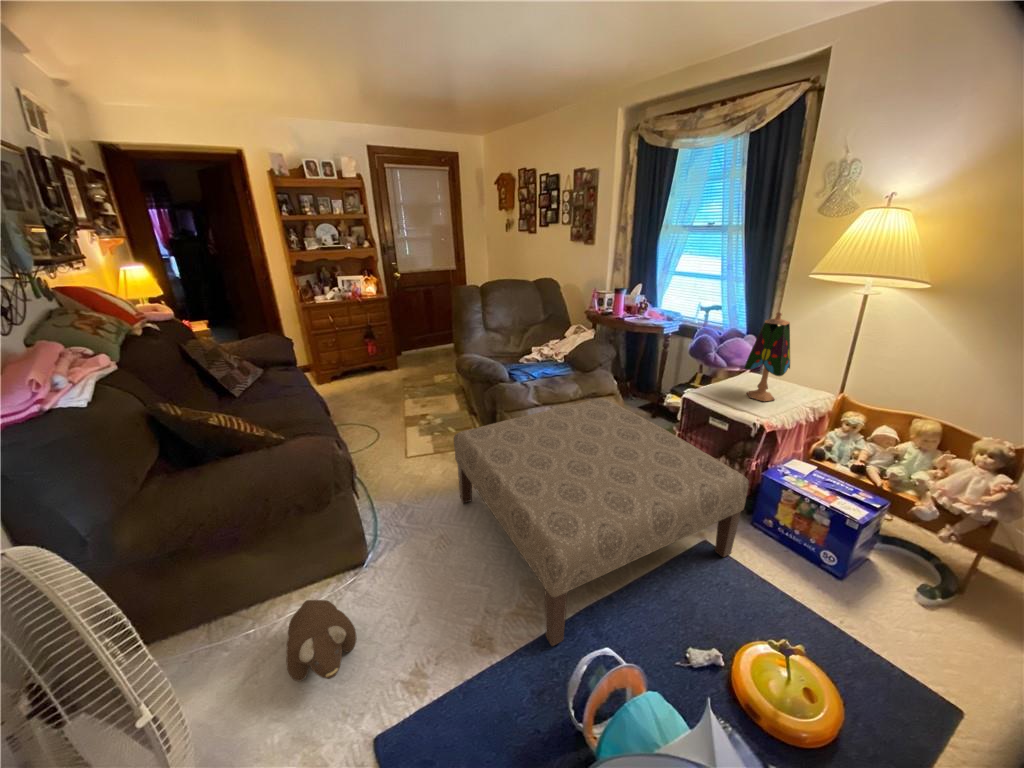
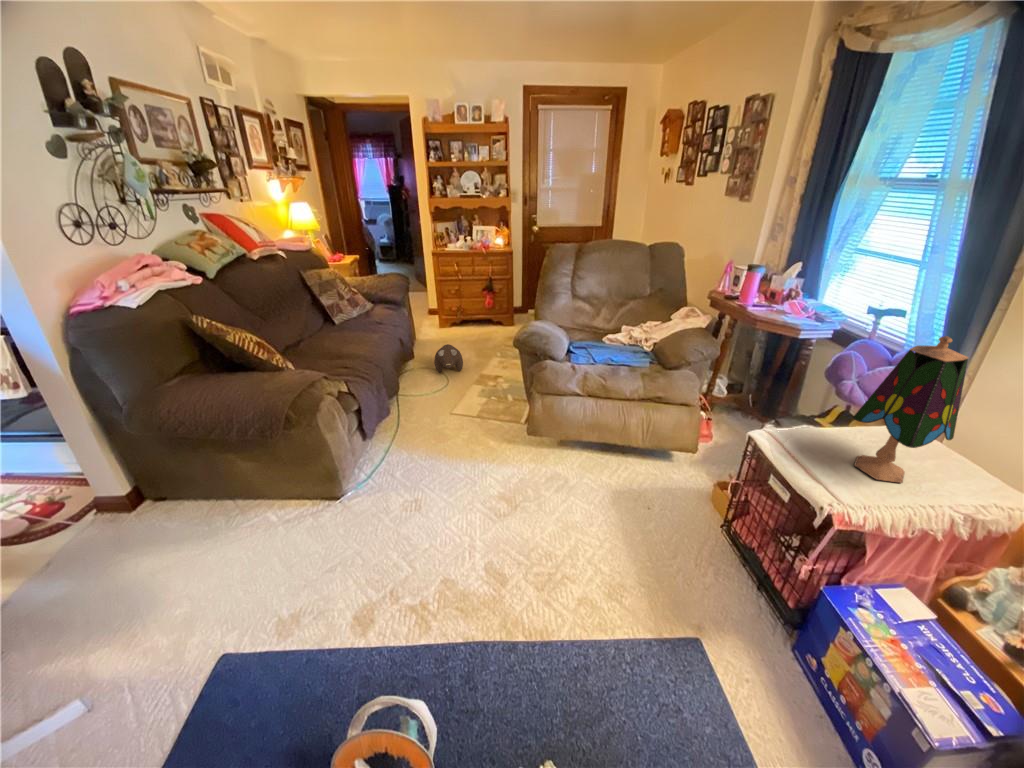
ottoman: present [454,398,749,646] -> none [393,400,749,671]
plush toy: present [286,600,356,681] -> present [434,344,463,372]

